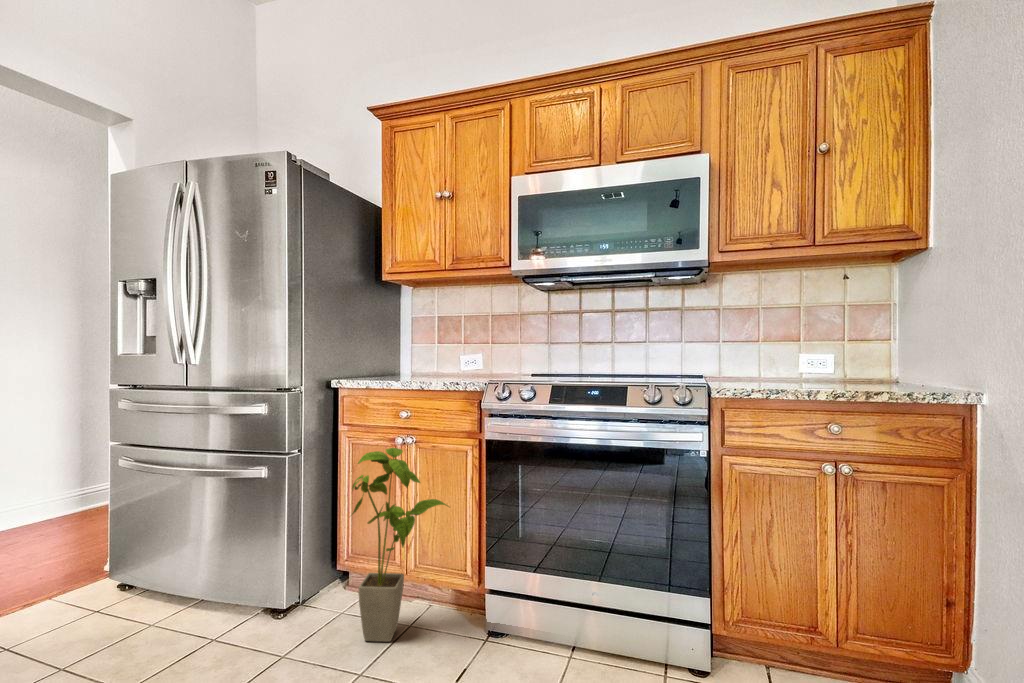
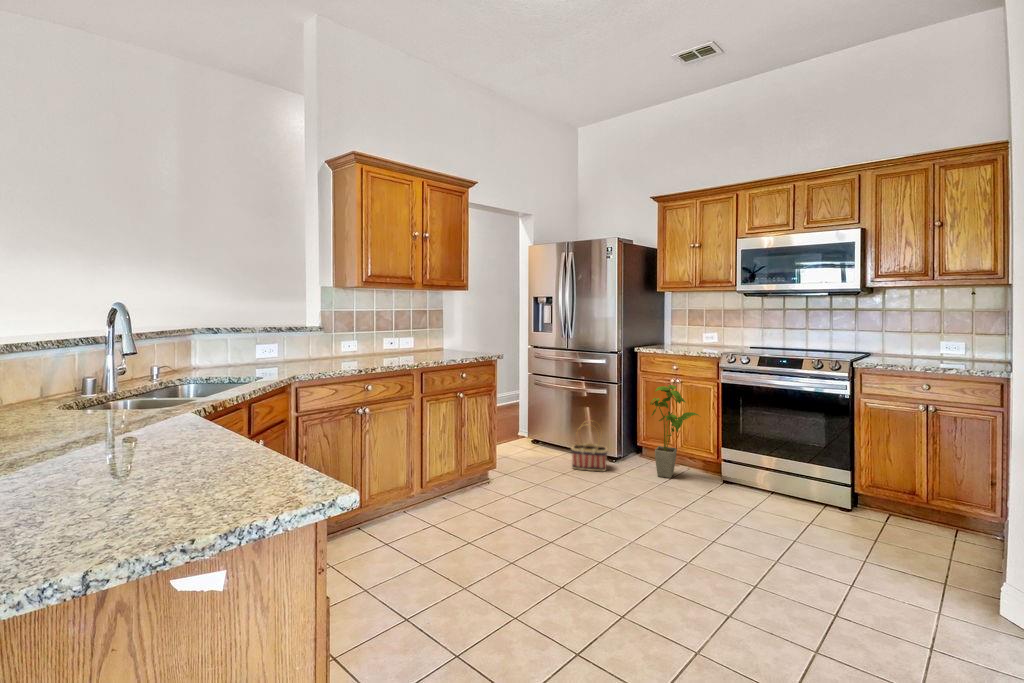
basket: none [170,531,261,653] -> present [571,425,608,471]

